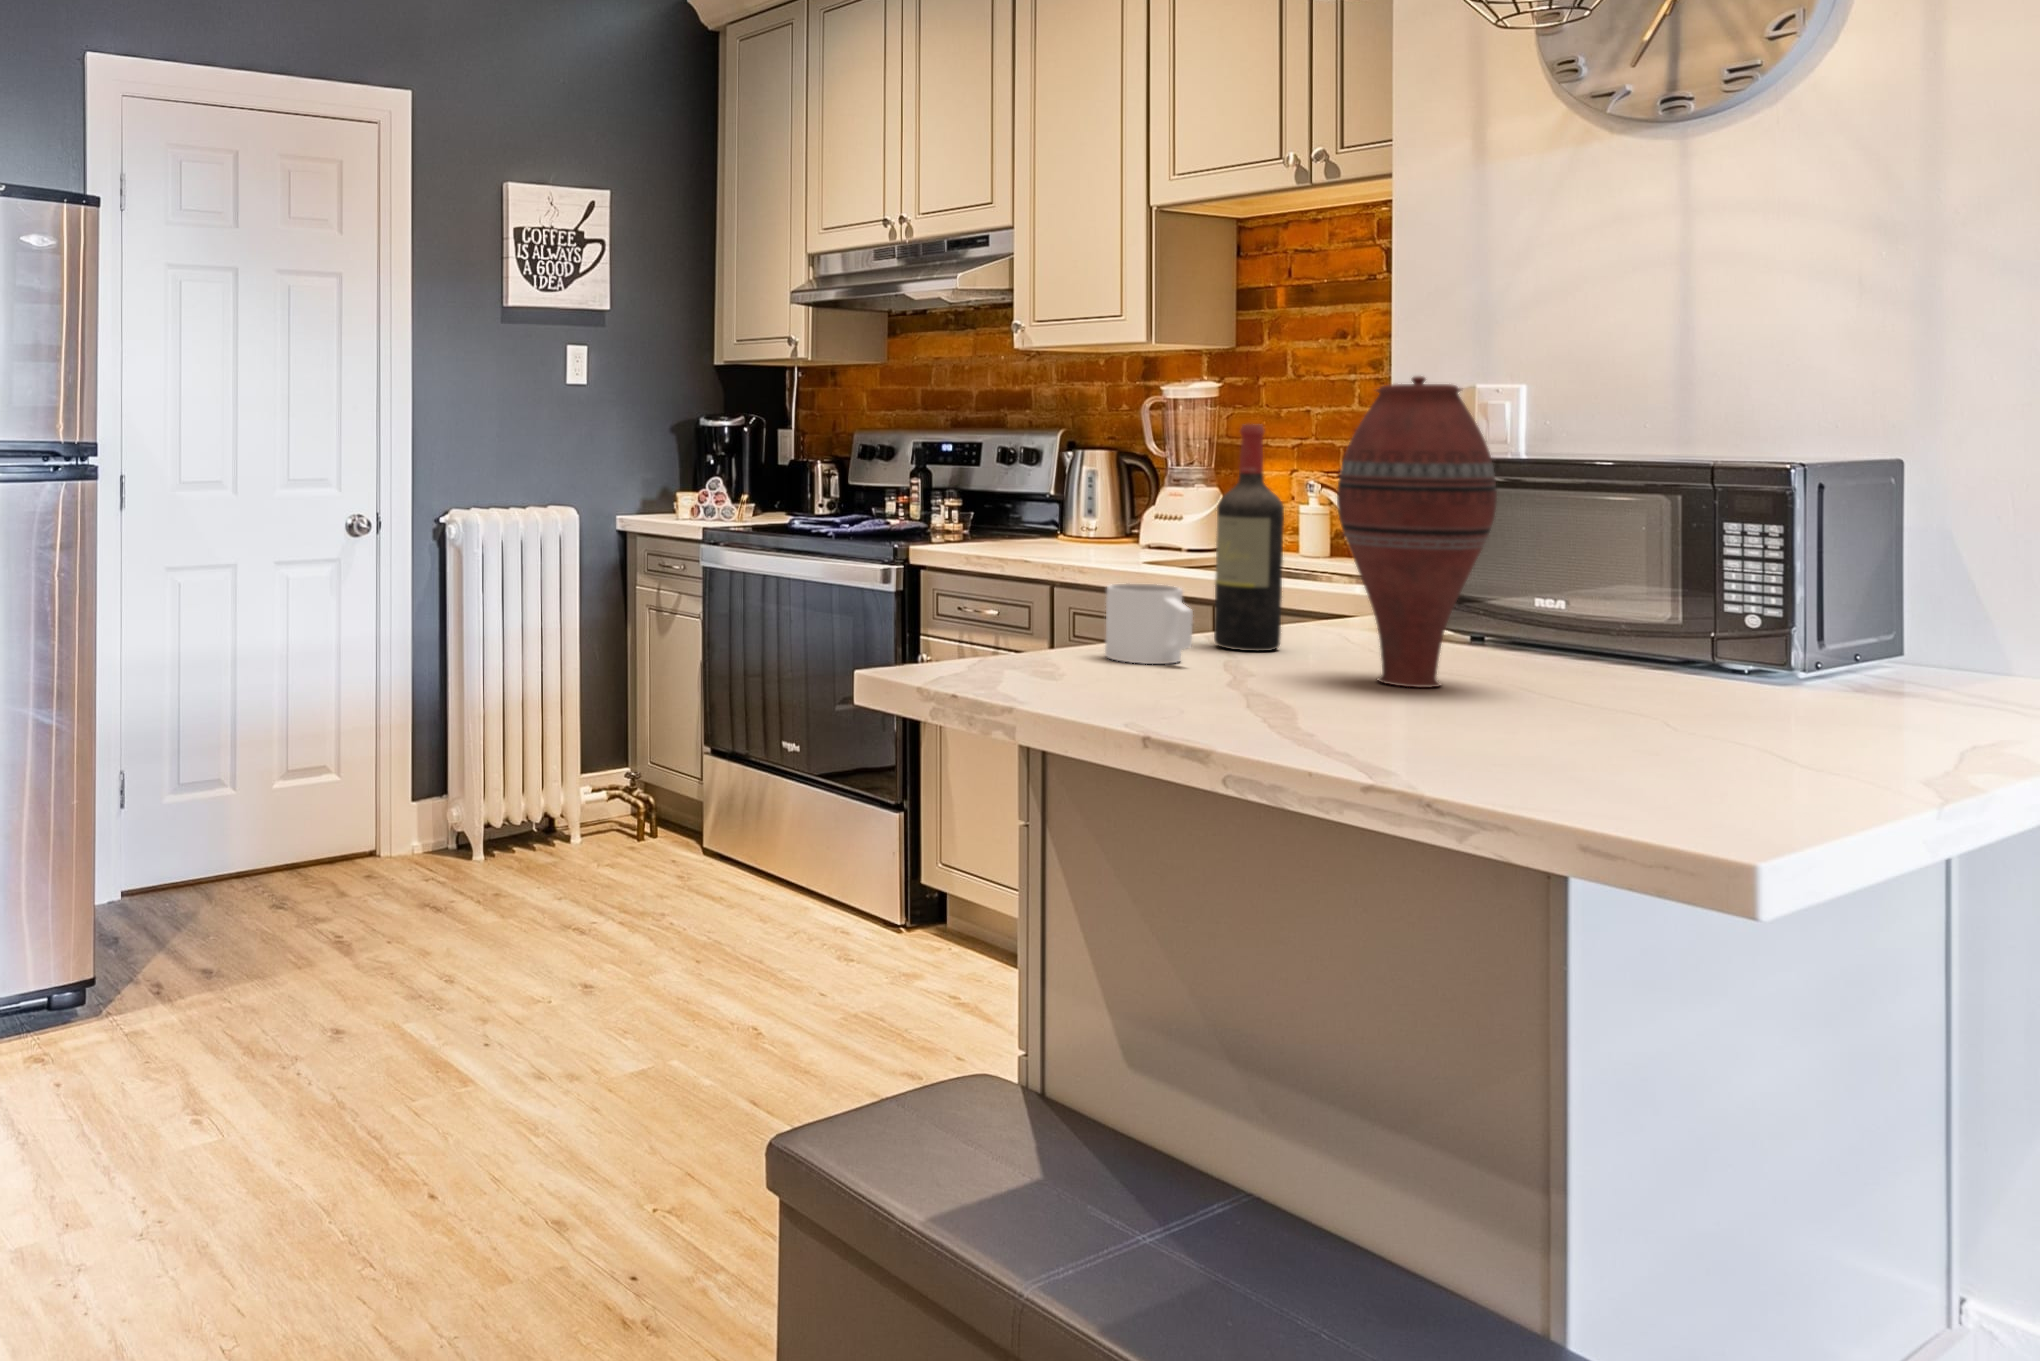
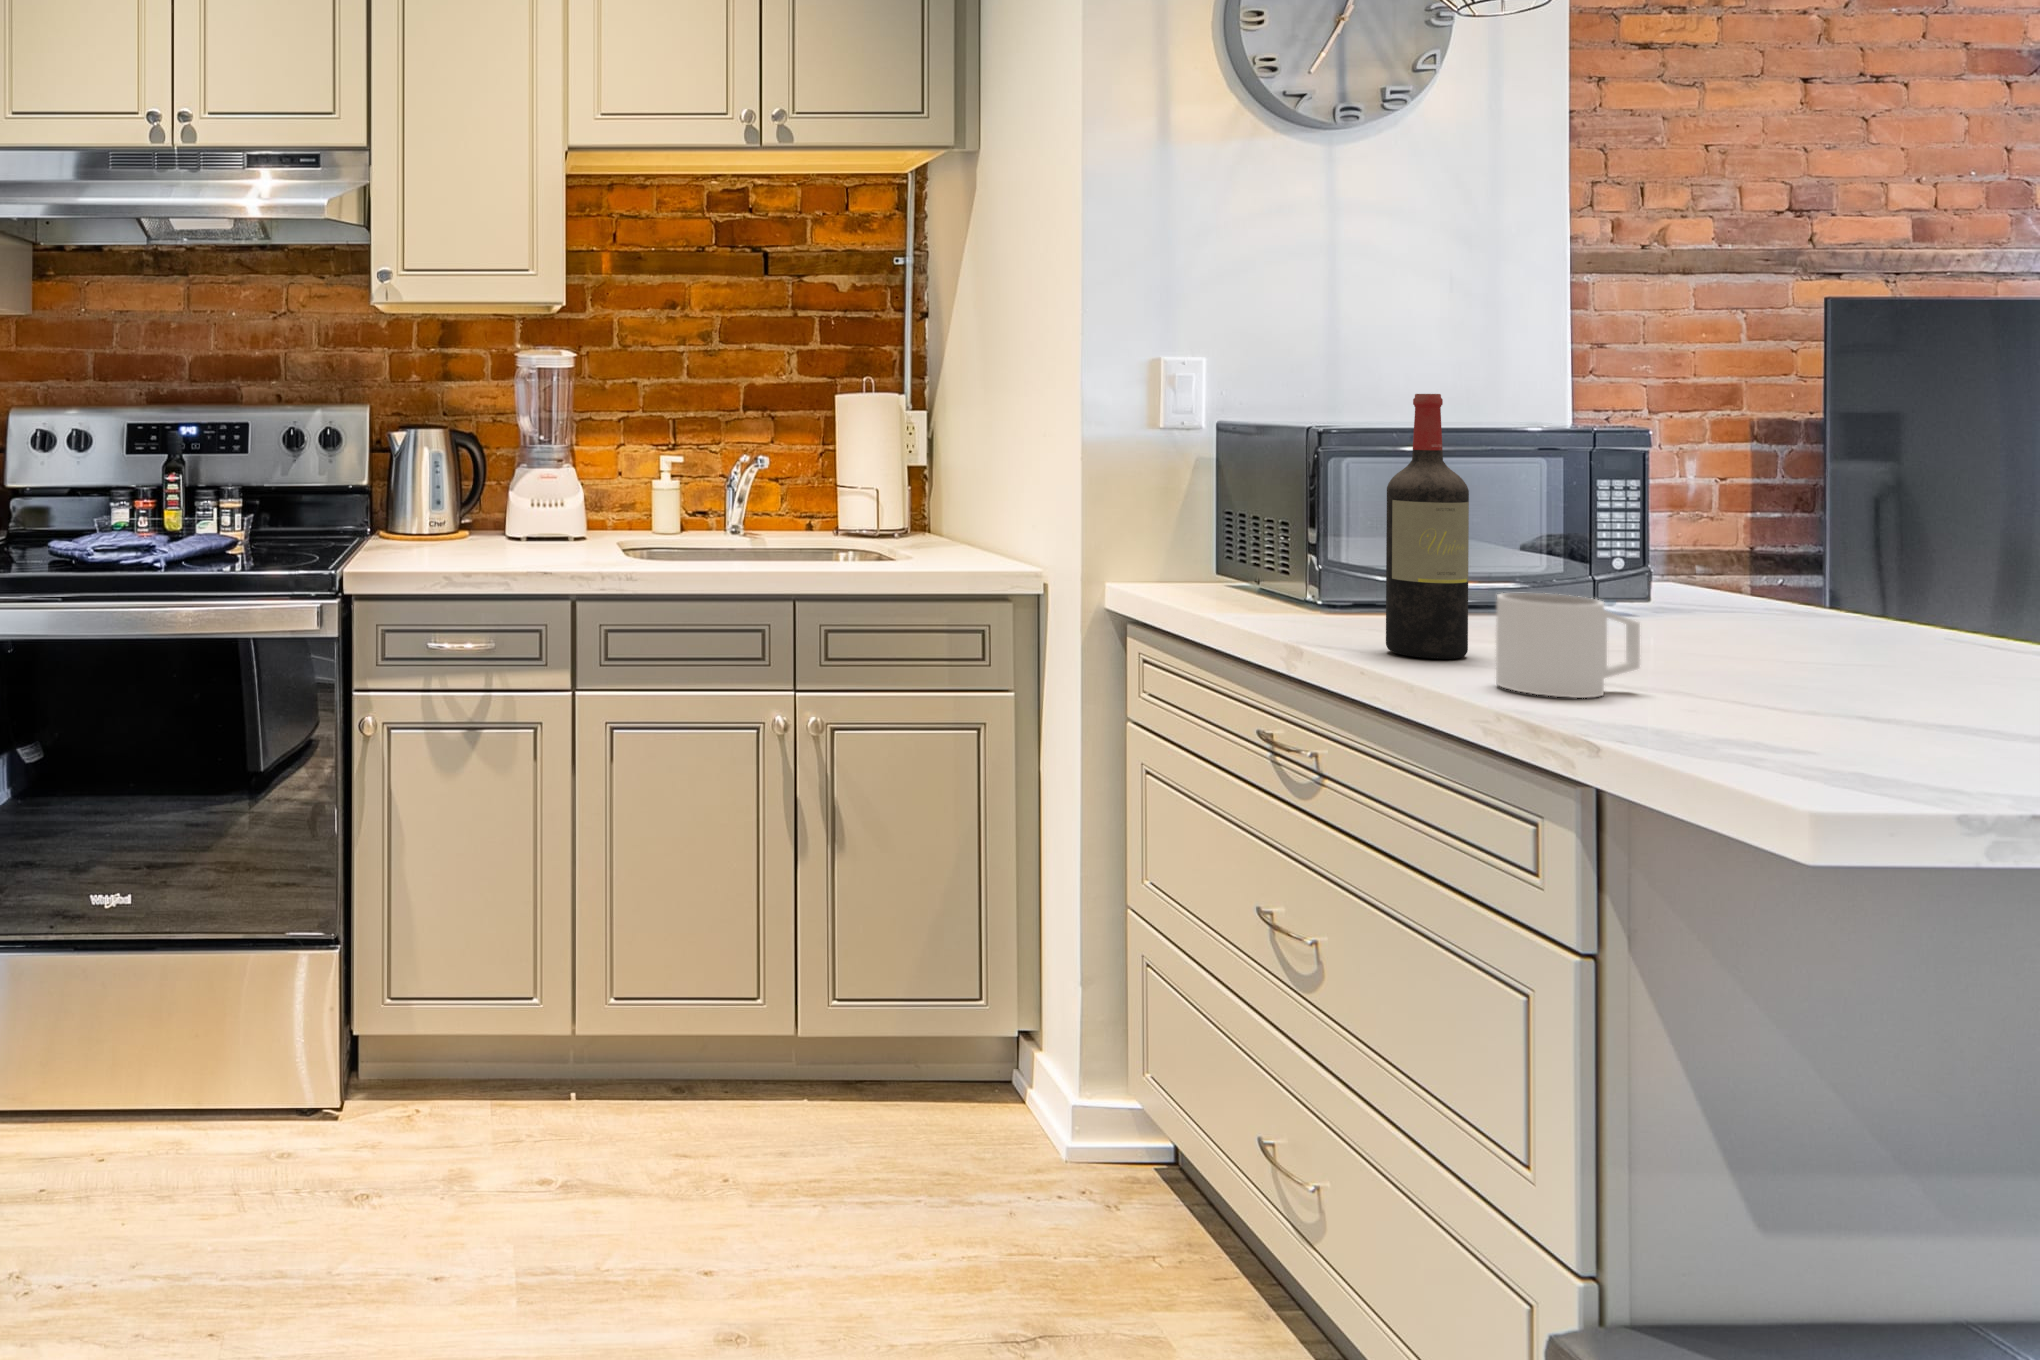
vase: present [1337,376,1497,688] -> none [1667,341,1858,674]

